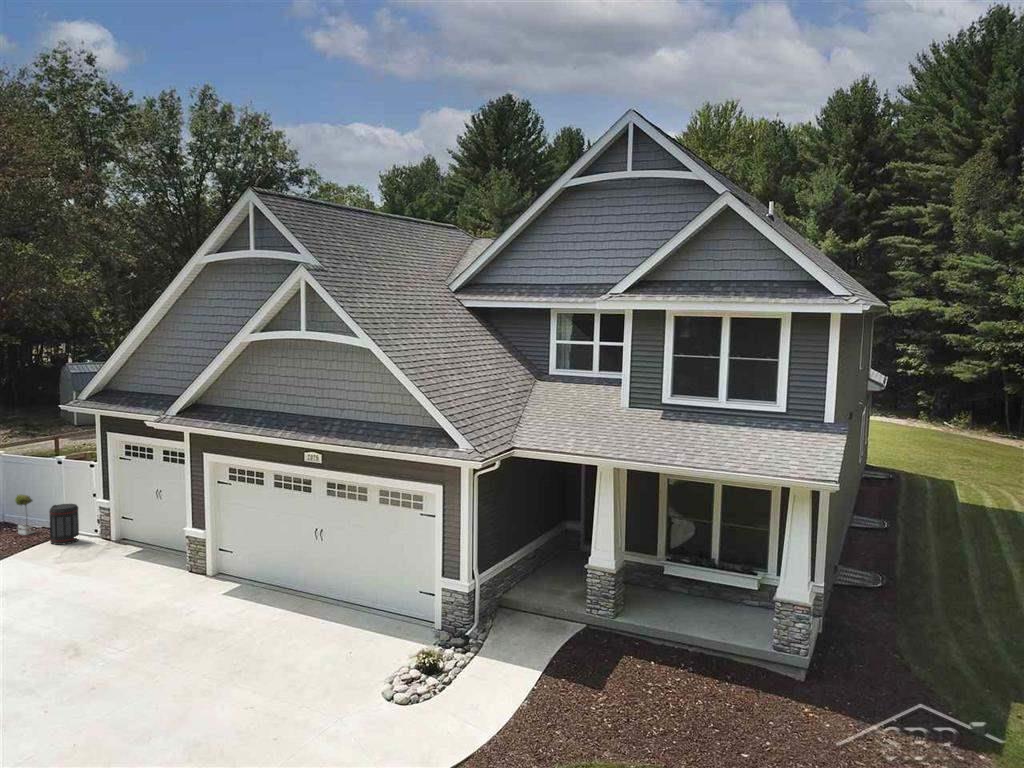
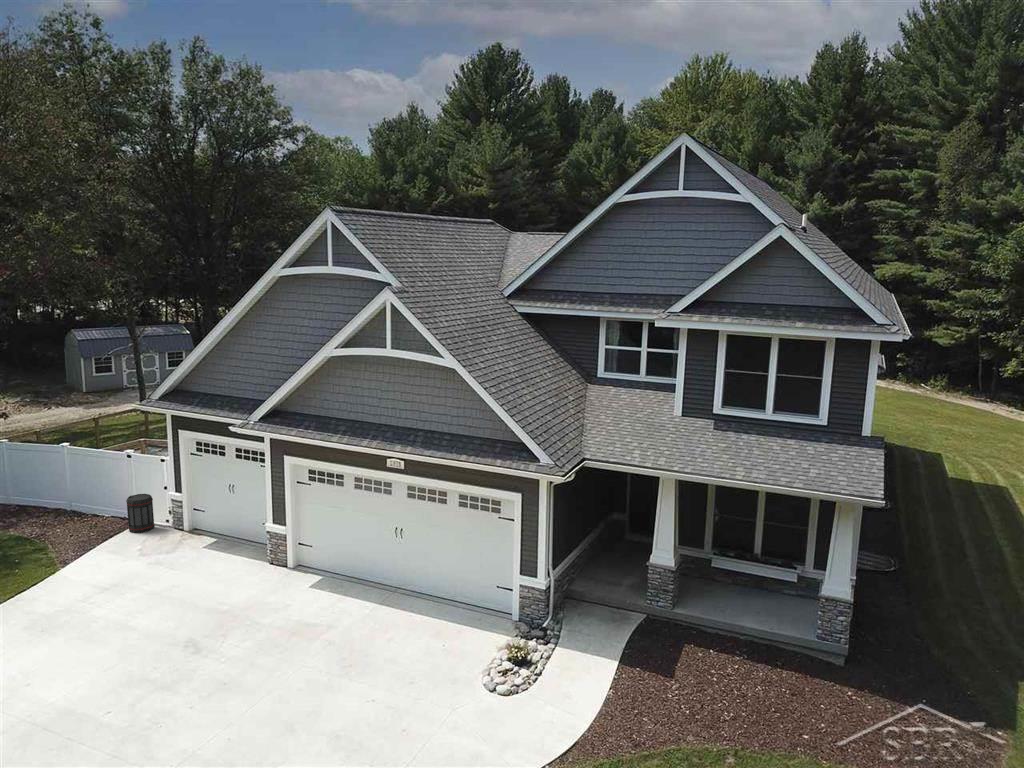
potted tree: present [15,495,34,535] -> none [89,485,110,522]

